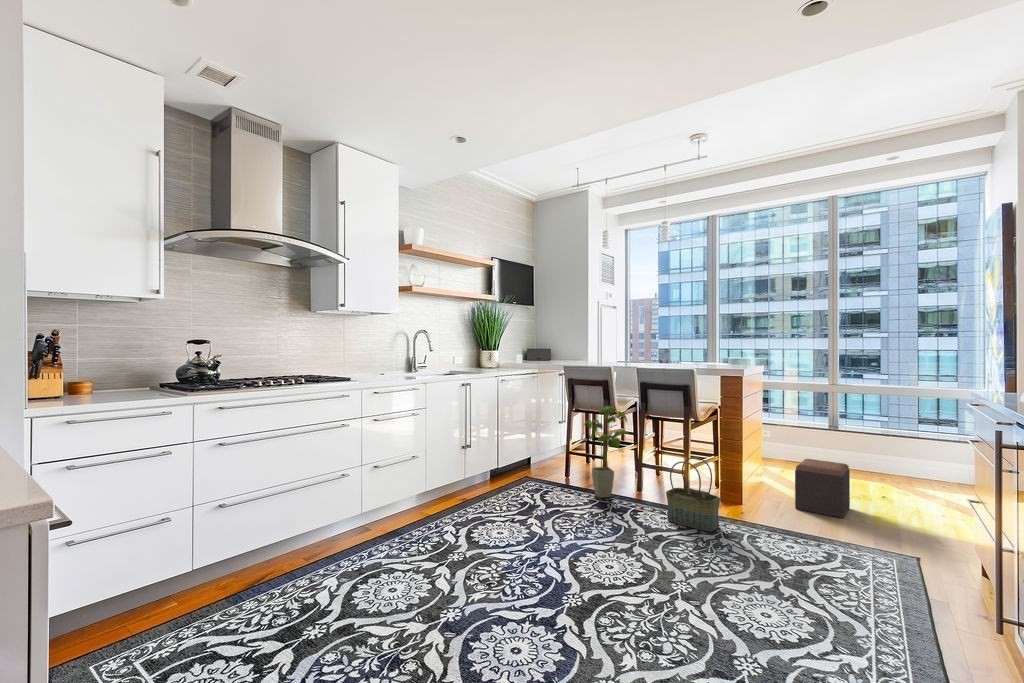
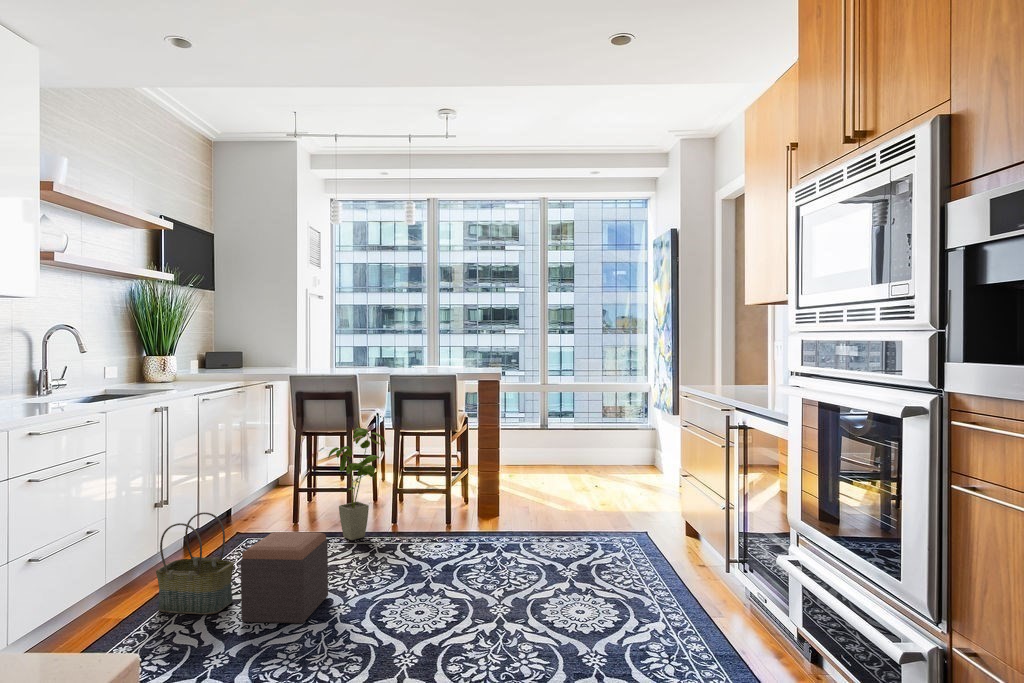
basket: present [666,457,720,532] -> present [156,512,234,614]
footstool: present [795,459,850,518] -> present [241,532,328,623]

